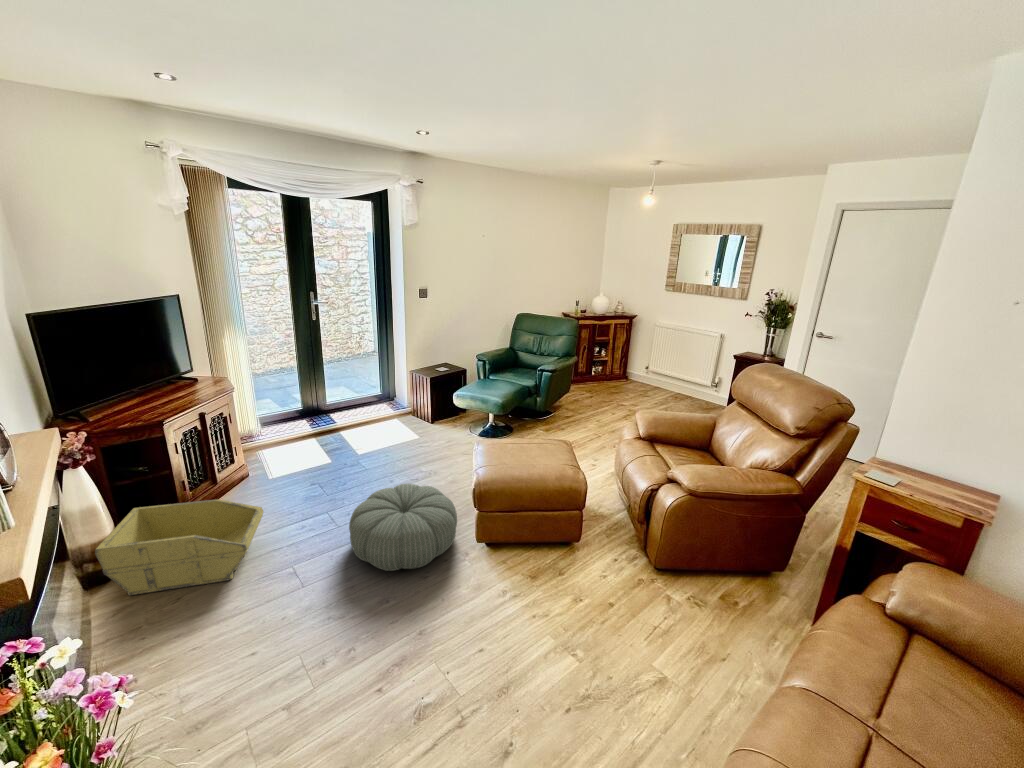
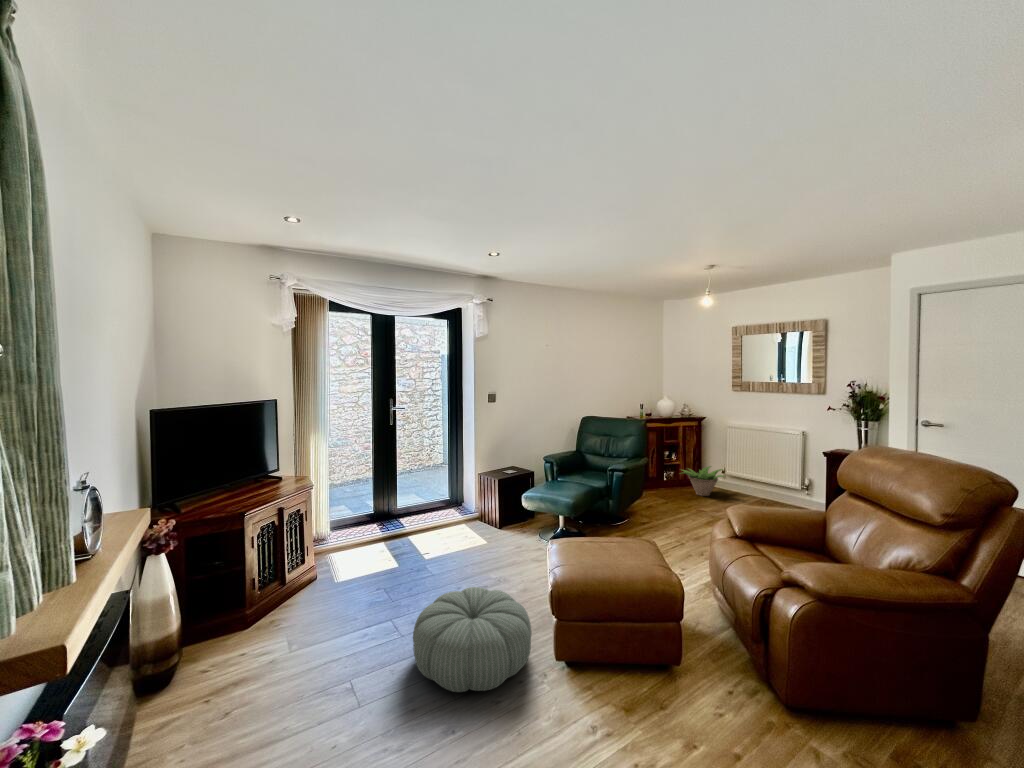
decorative plant: none [606,362,648,390] -> present [683,466,724,496]
storage bin: present [95,499,263,595] -> none [159,597,326,705]

